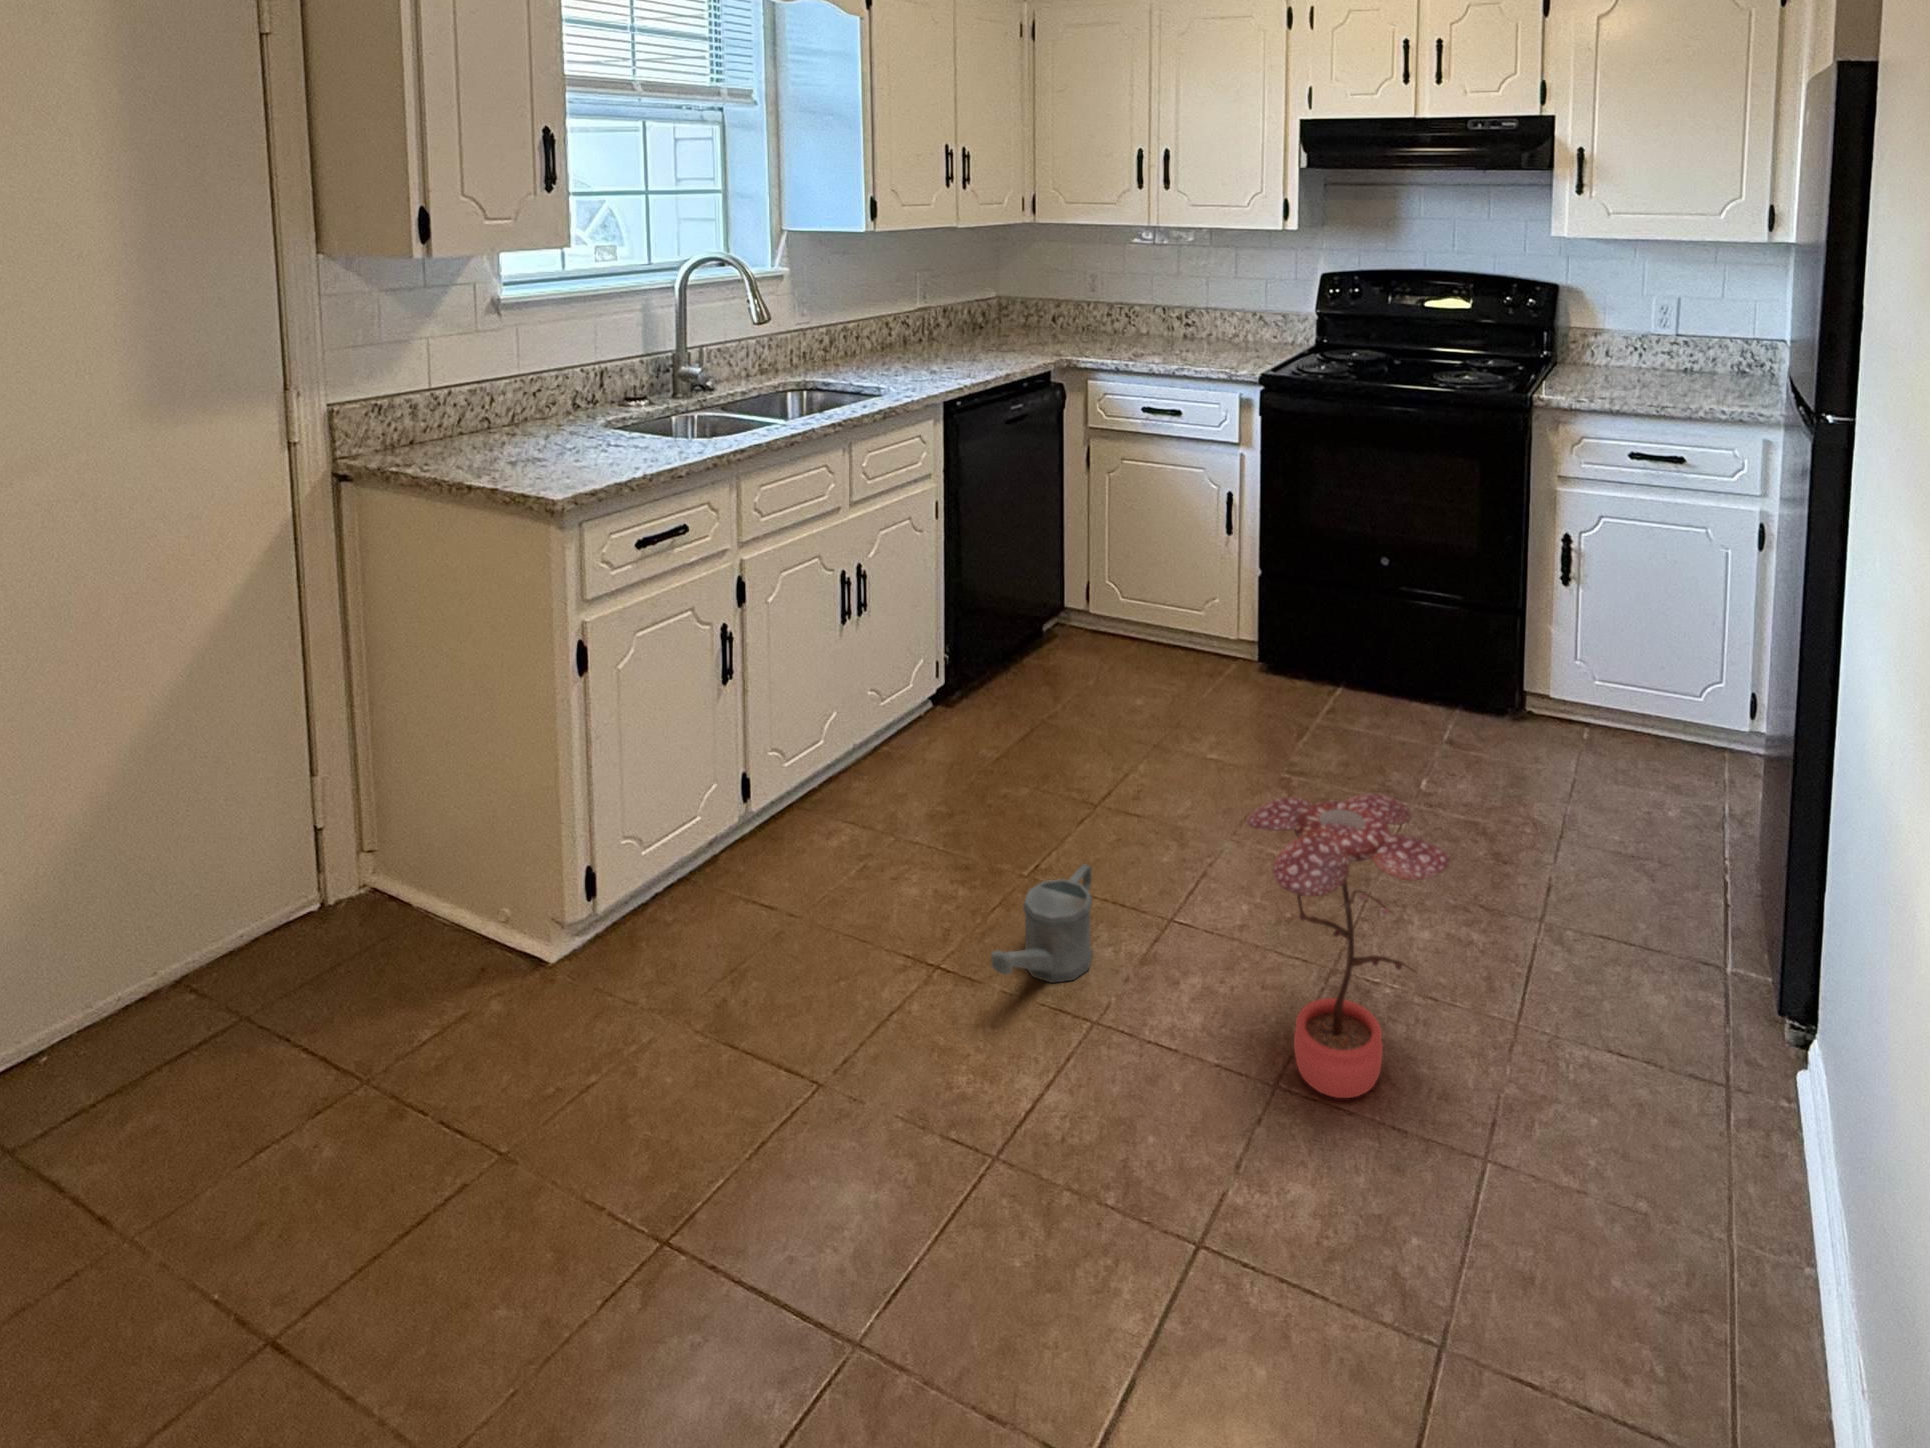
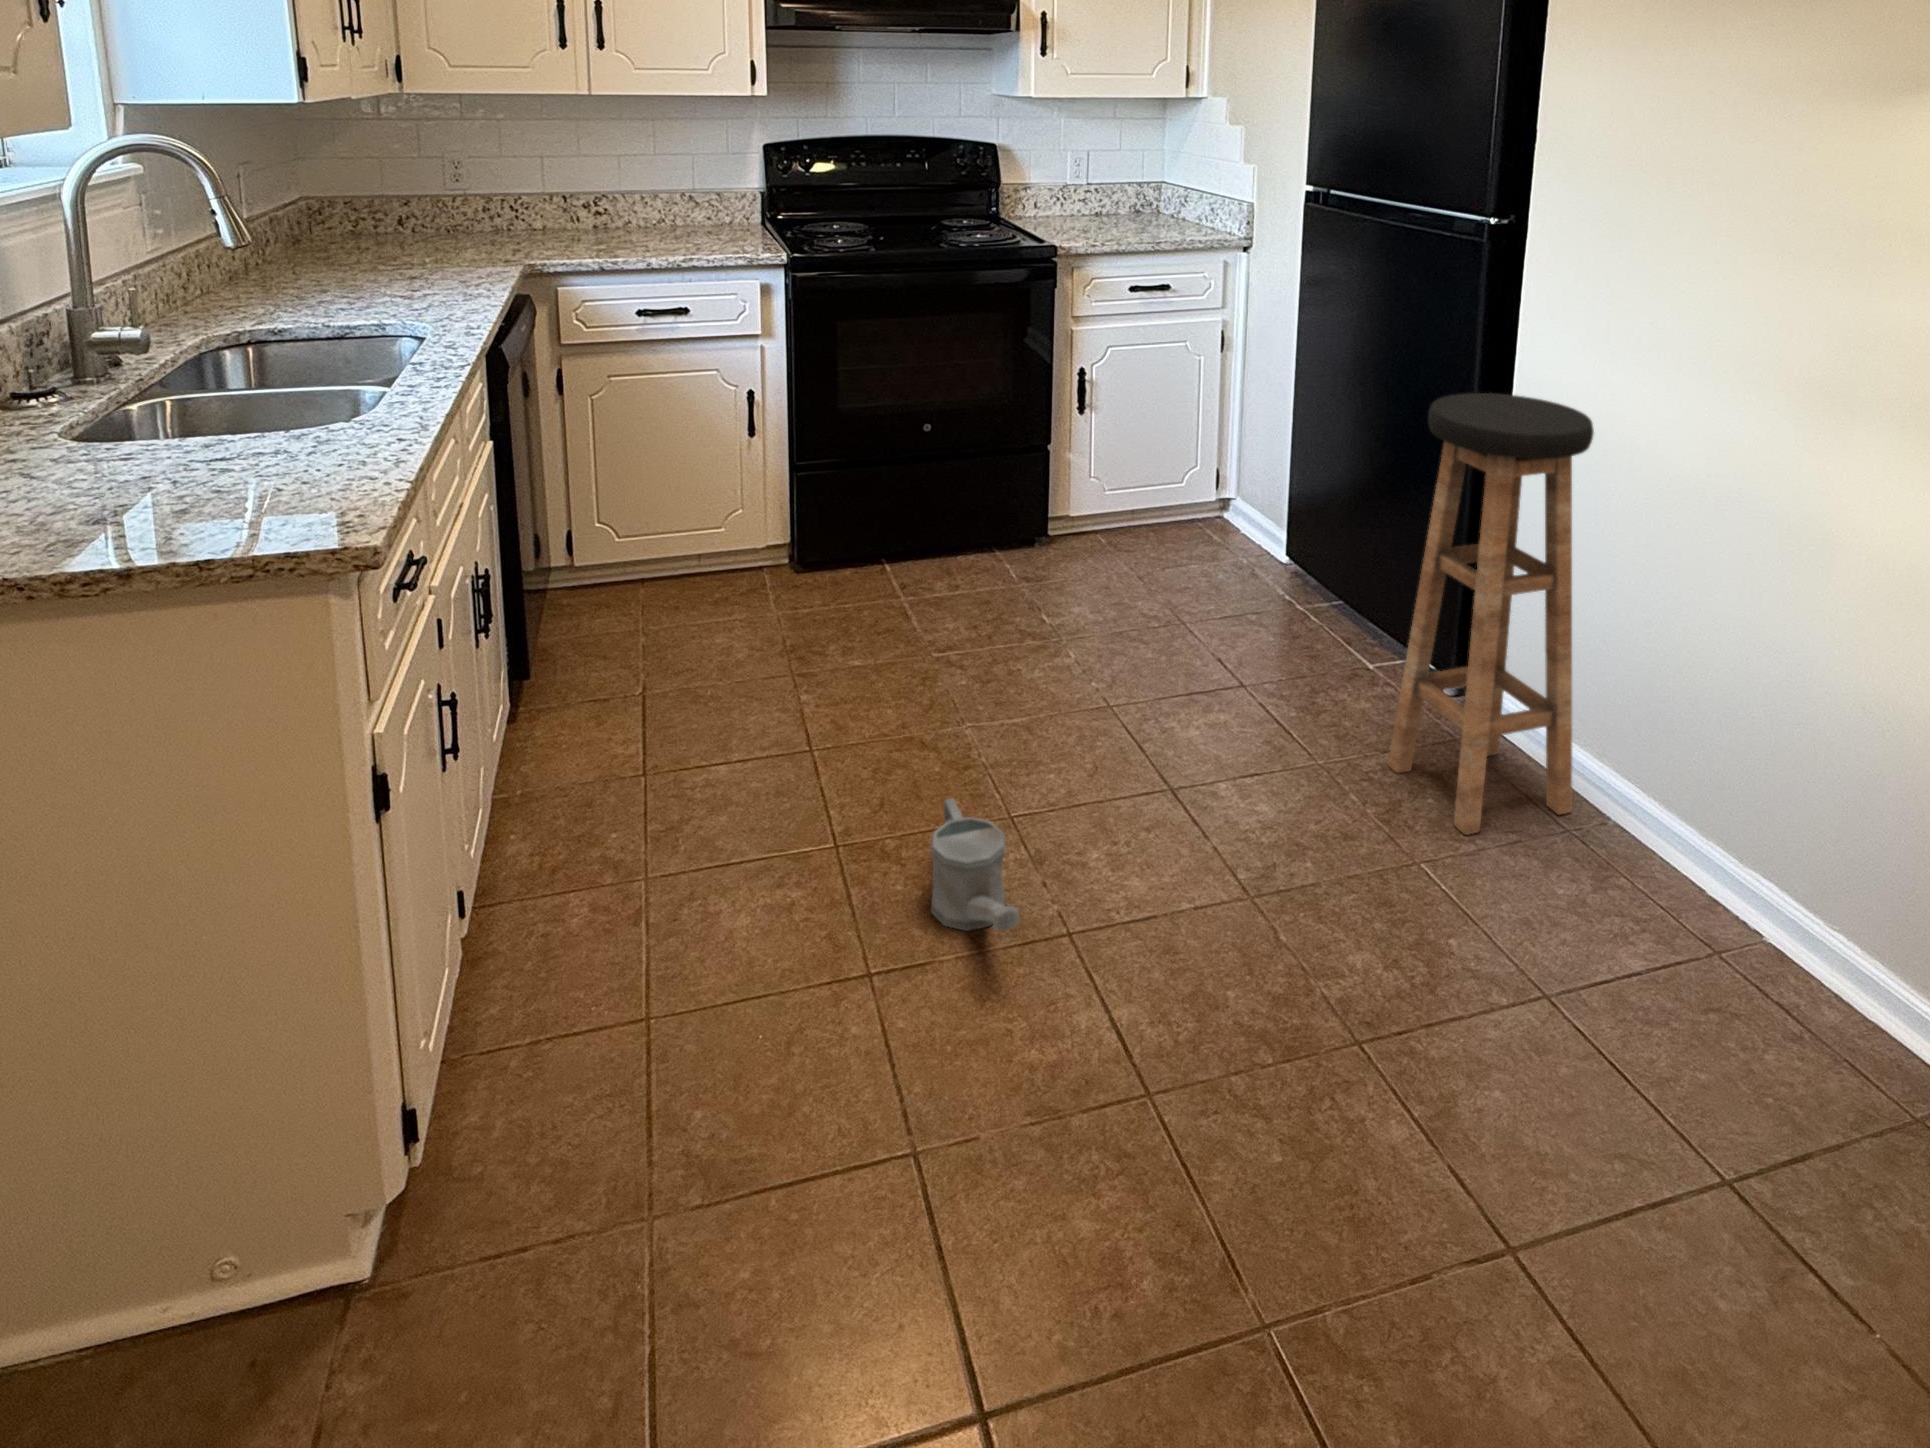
bar stool: none [1588,620,1818,1230] -> present [1388,393,1594,835]
potted plant: present [1246,793,1450,1098] -> none [1186,610,1378,884]

